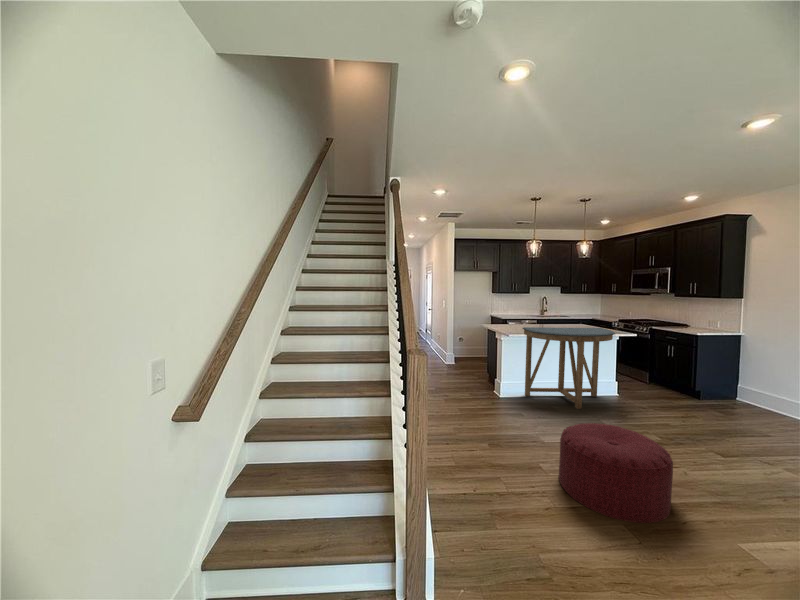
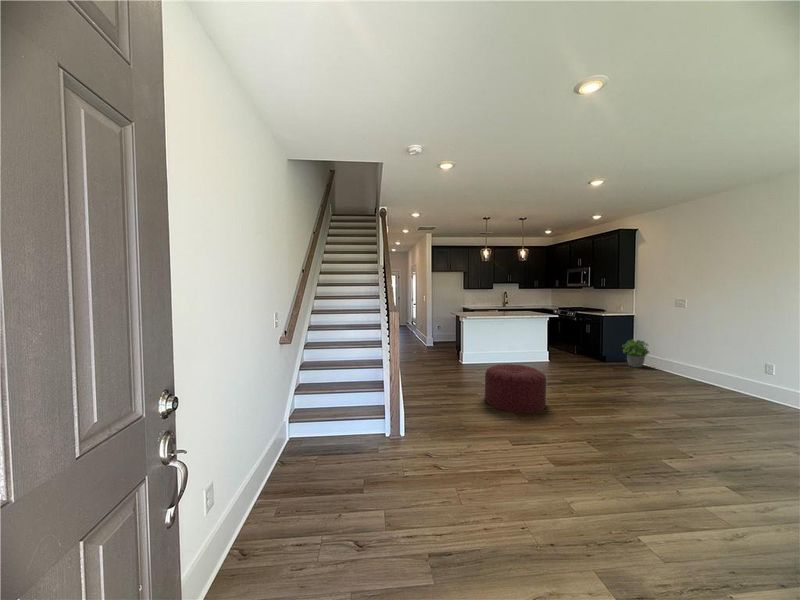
console table: present [523,327,615,409] -> none [478,311,542,368]
potted plant: none [728,370,772,412] -> present [623,339,649,368]

